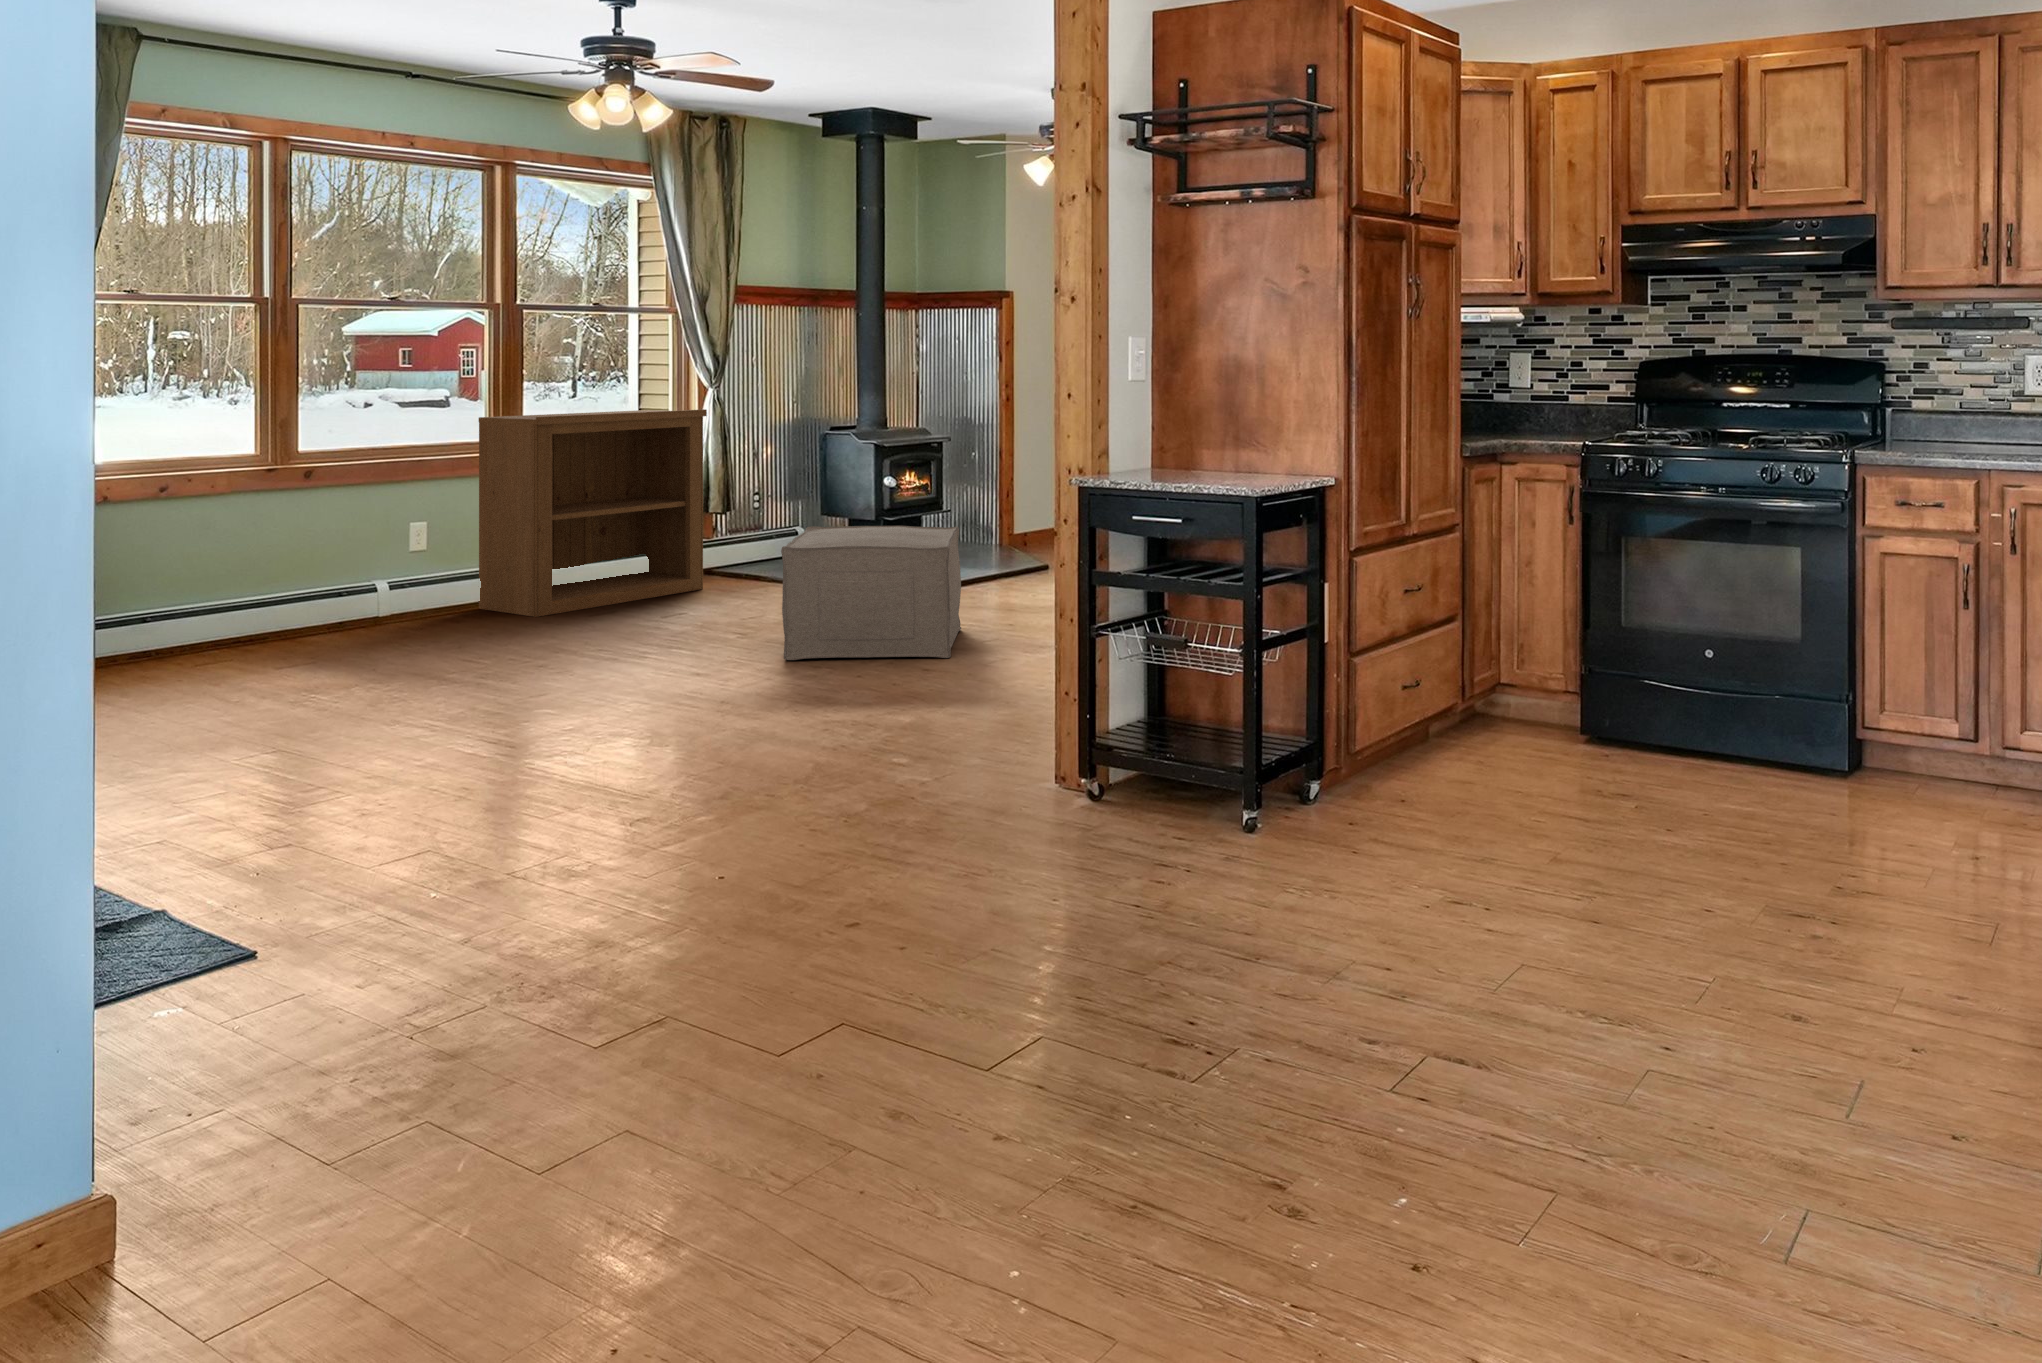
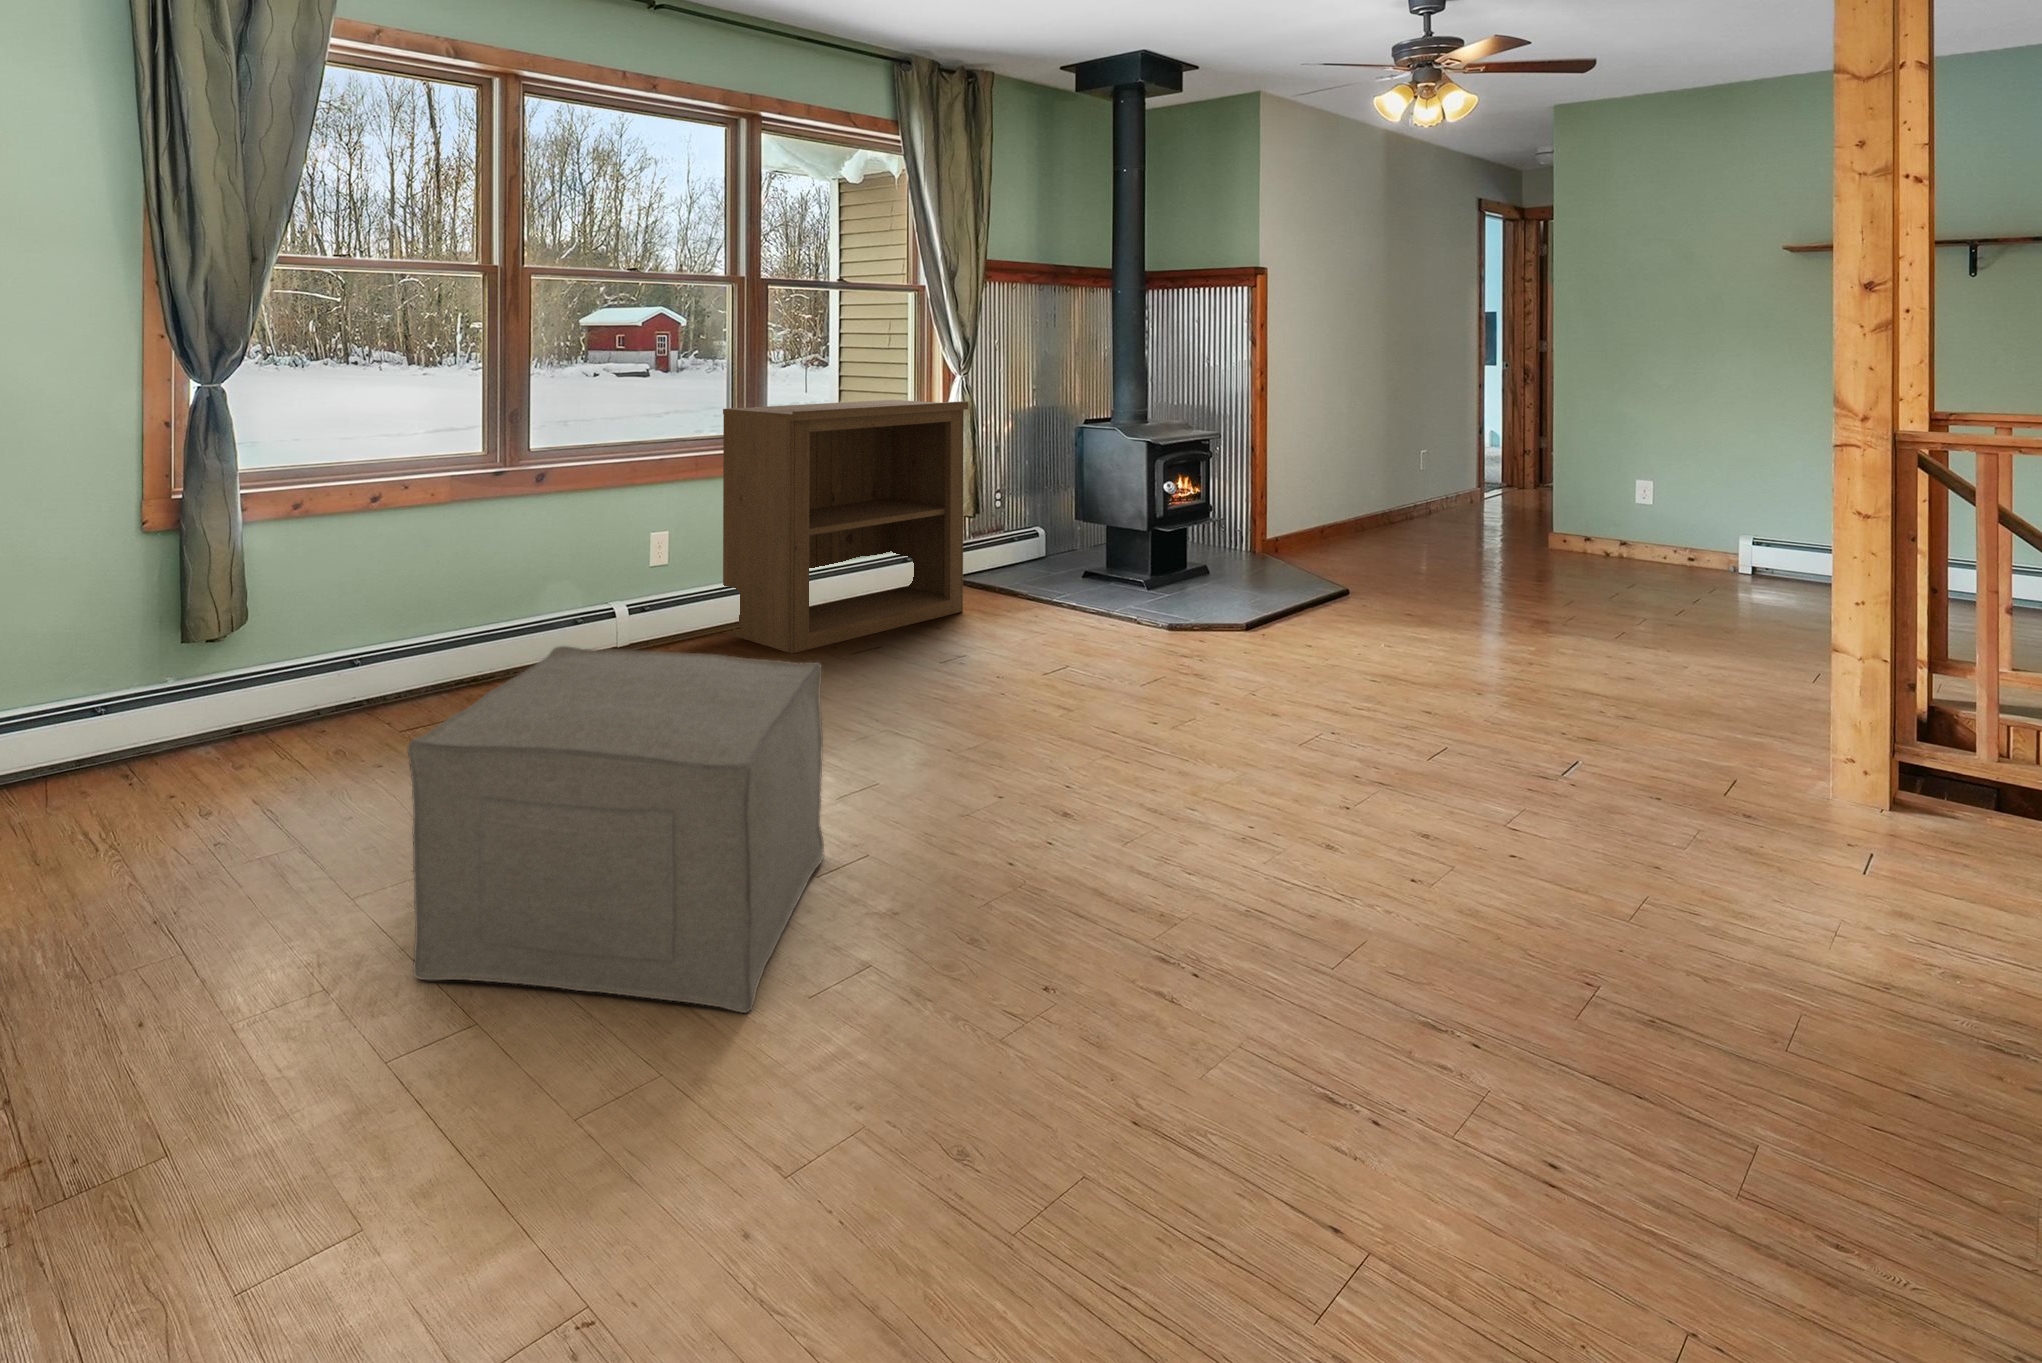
ottoman: present [781,526,961,660] -> present [407,646,824,1013]

